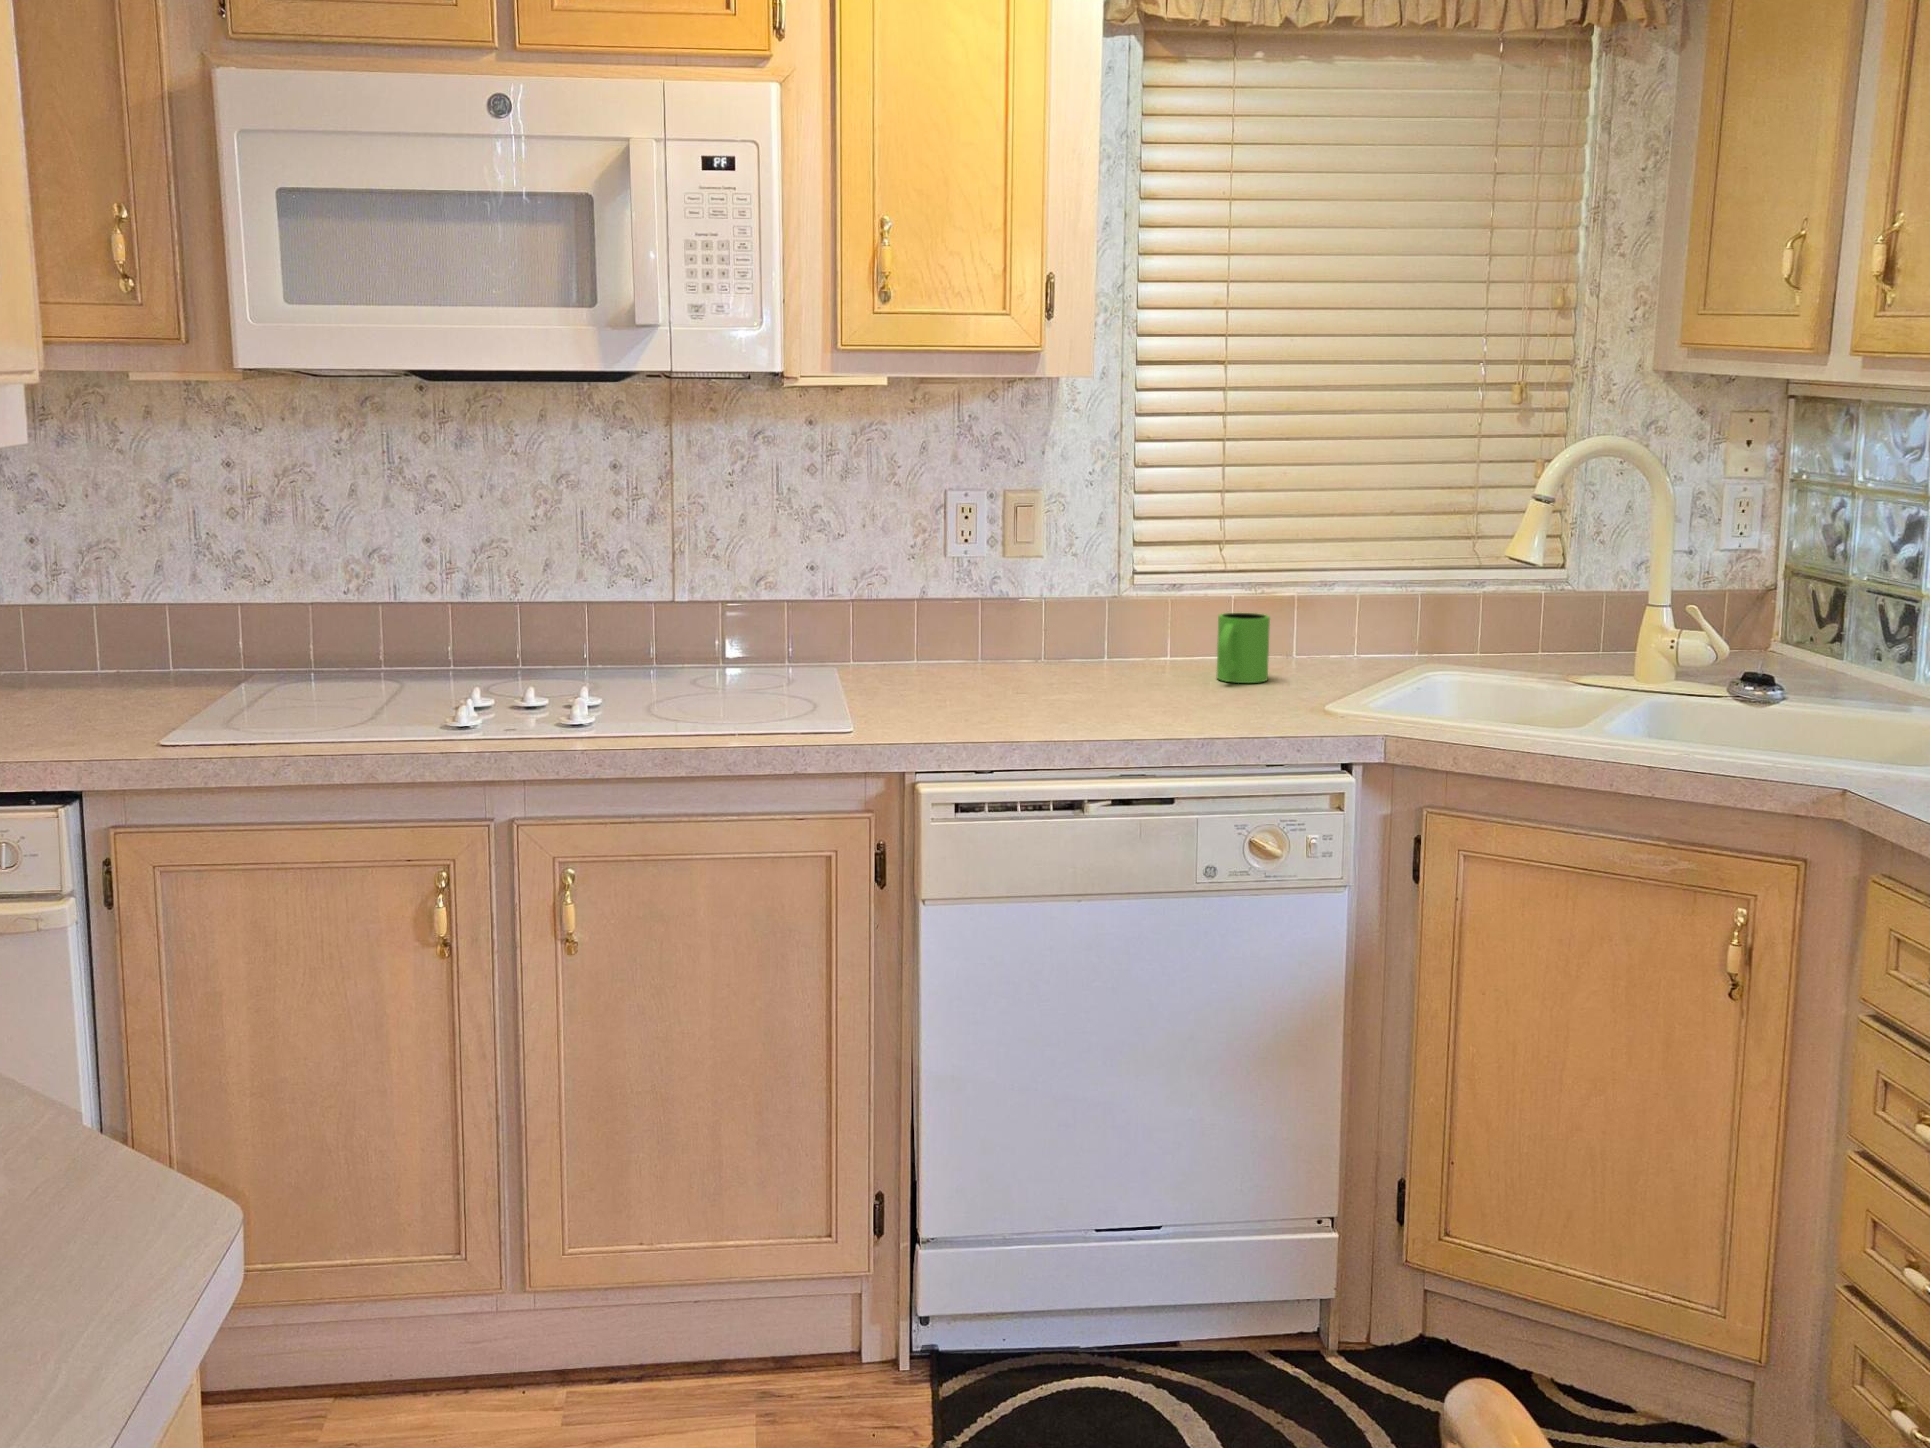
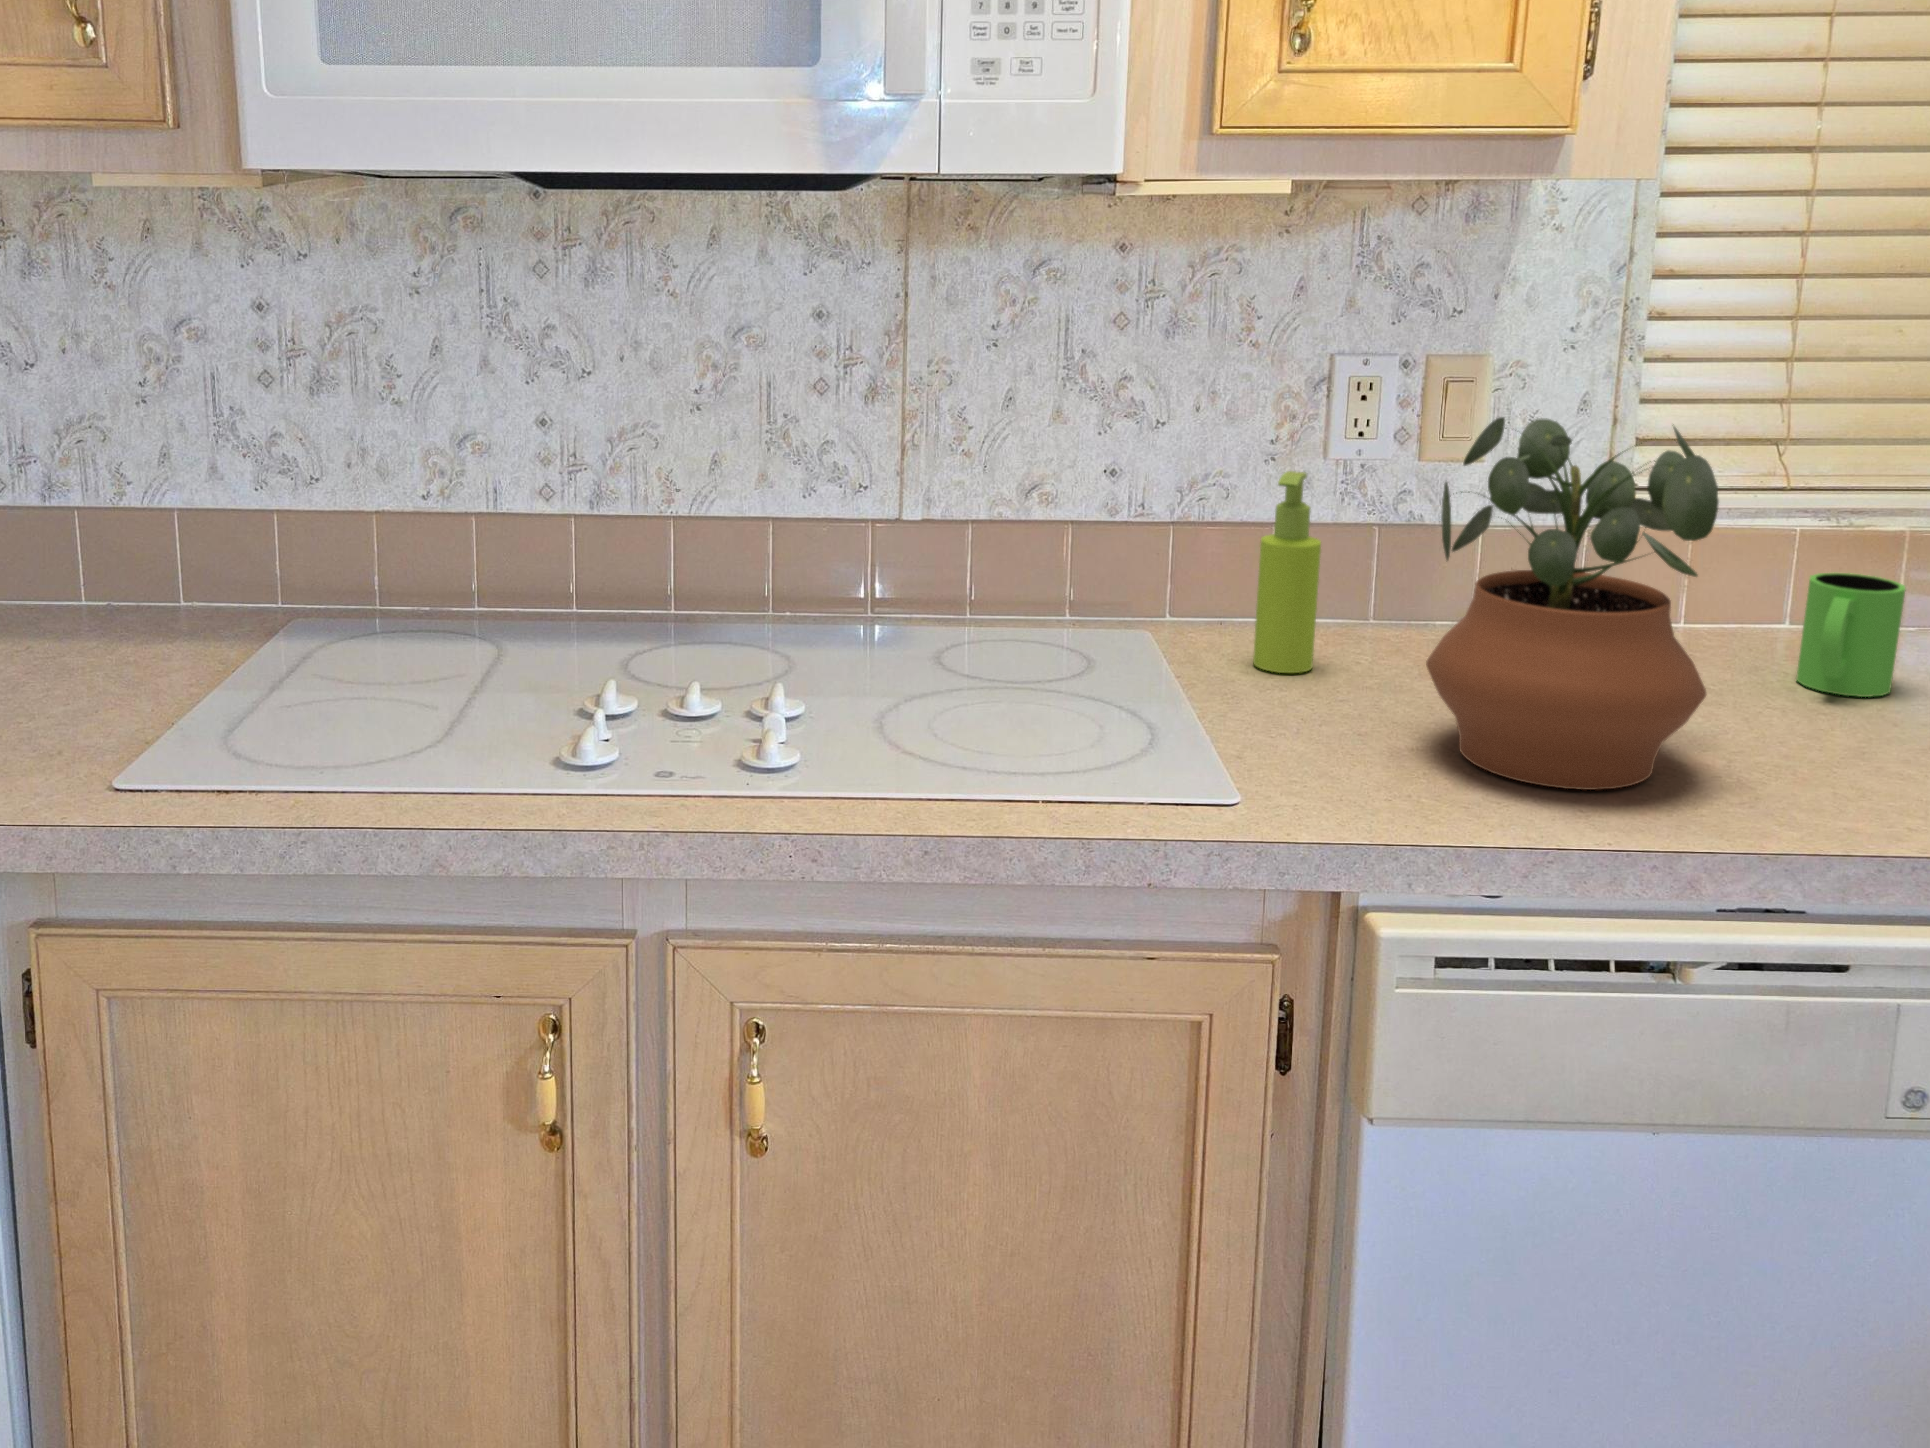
potted plant: none [968,510,1123,721] -> present [1426,417,1719,790]
soap dispenser: none [894,557,930,683] -> present [1253,471,1321,673]

